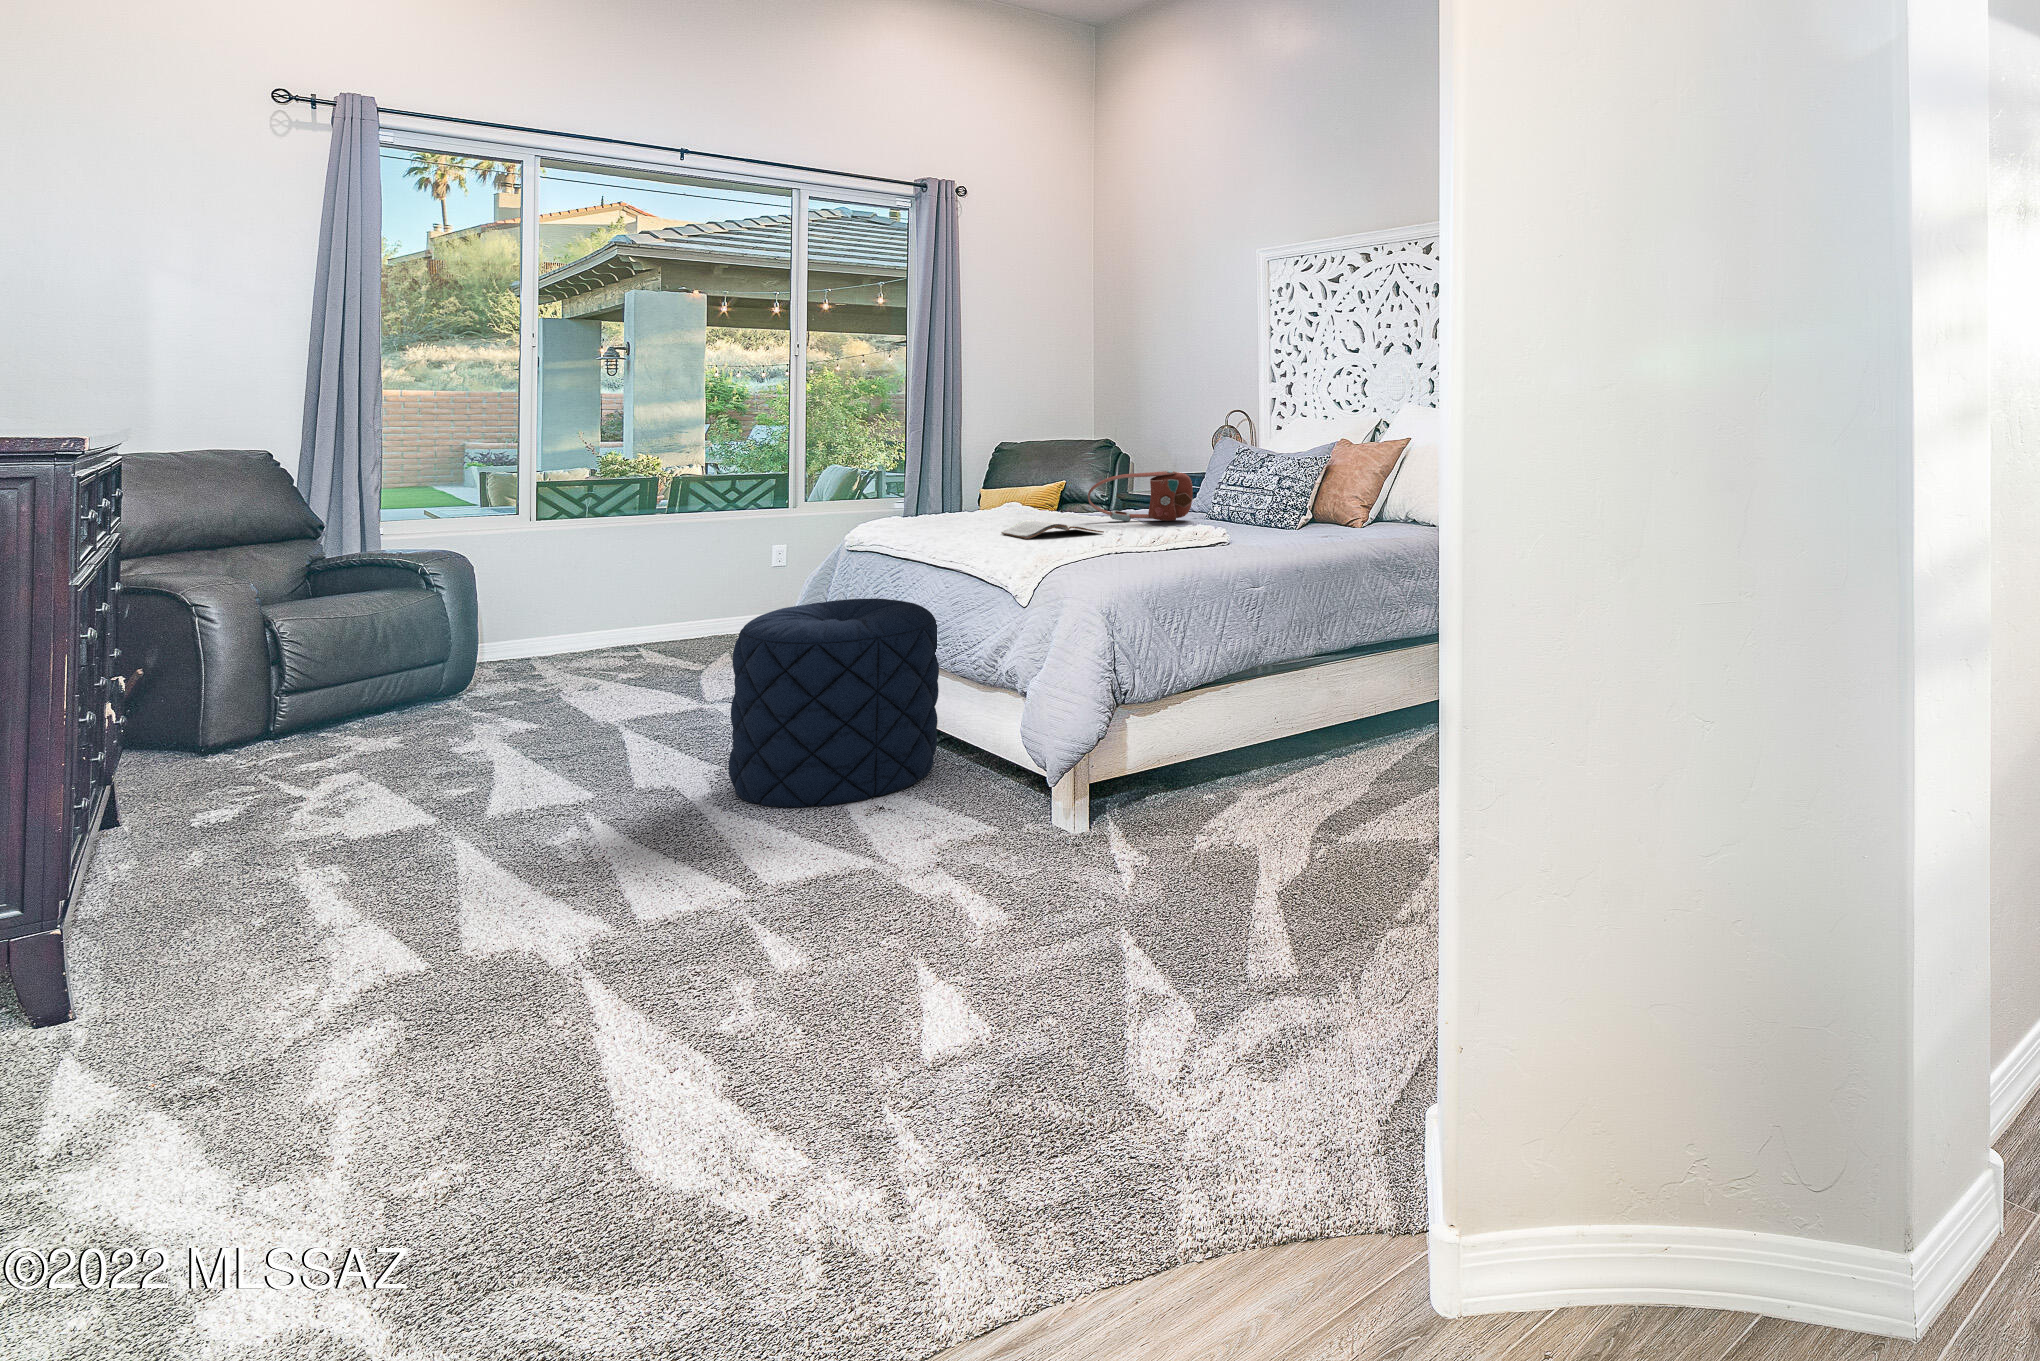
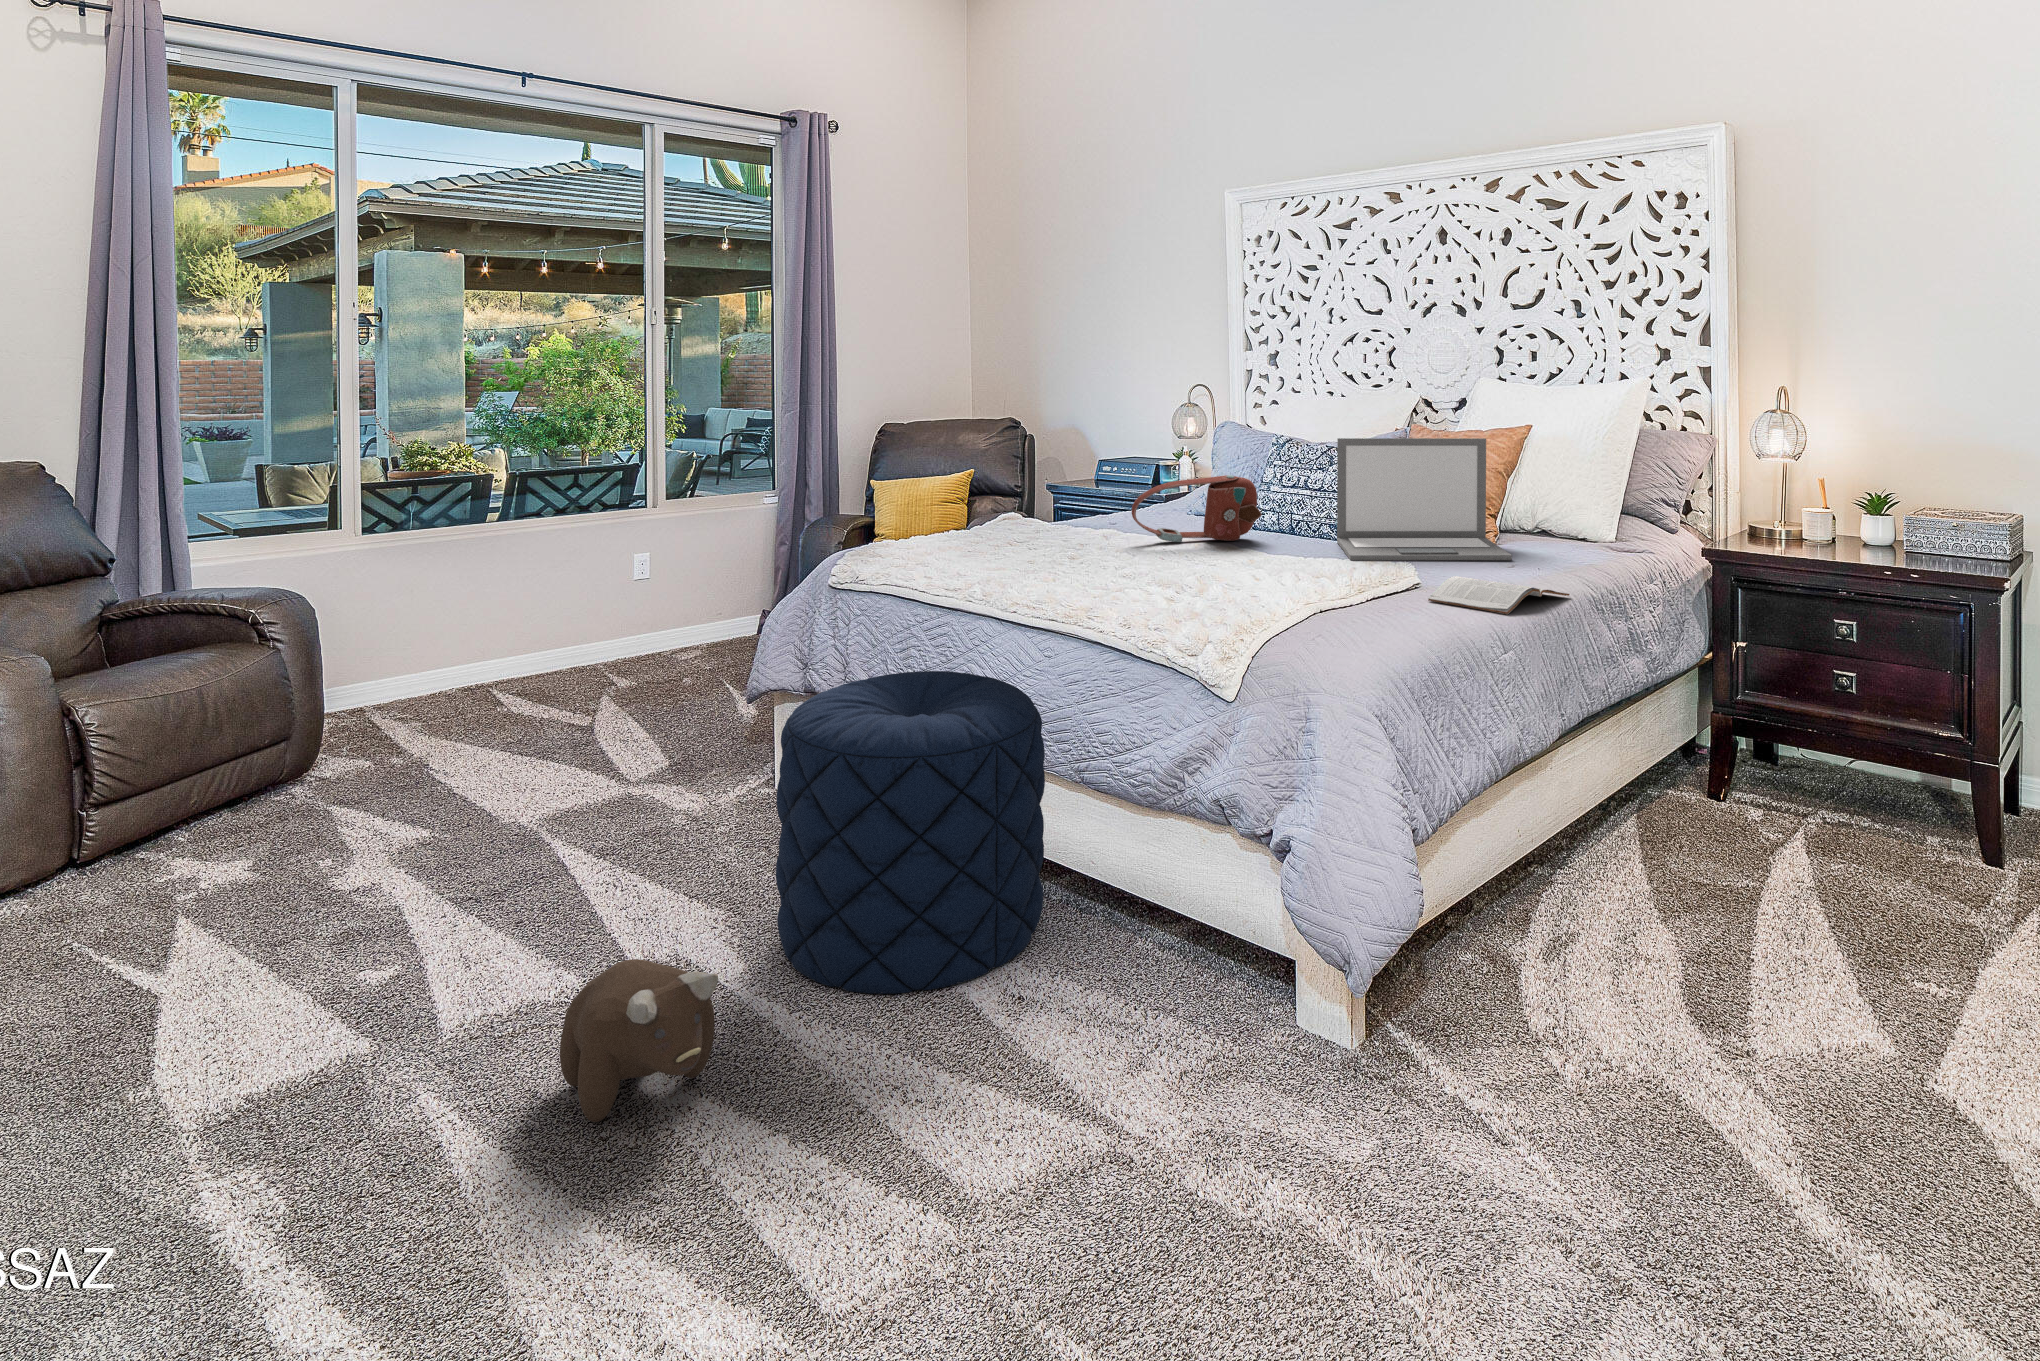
laptop: none [1231,443,1363,533] -> present [1337,438,1512,561]
magazine: present [1001,520,1104,539] -> present [1428,576,1570,615]
plush toy: none [533,761,641,858] -> present [560,959,718,1122]

